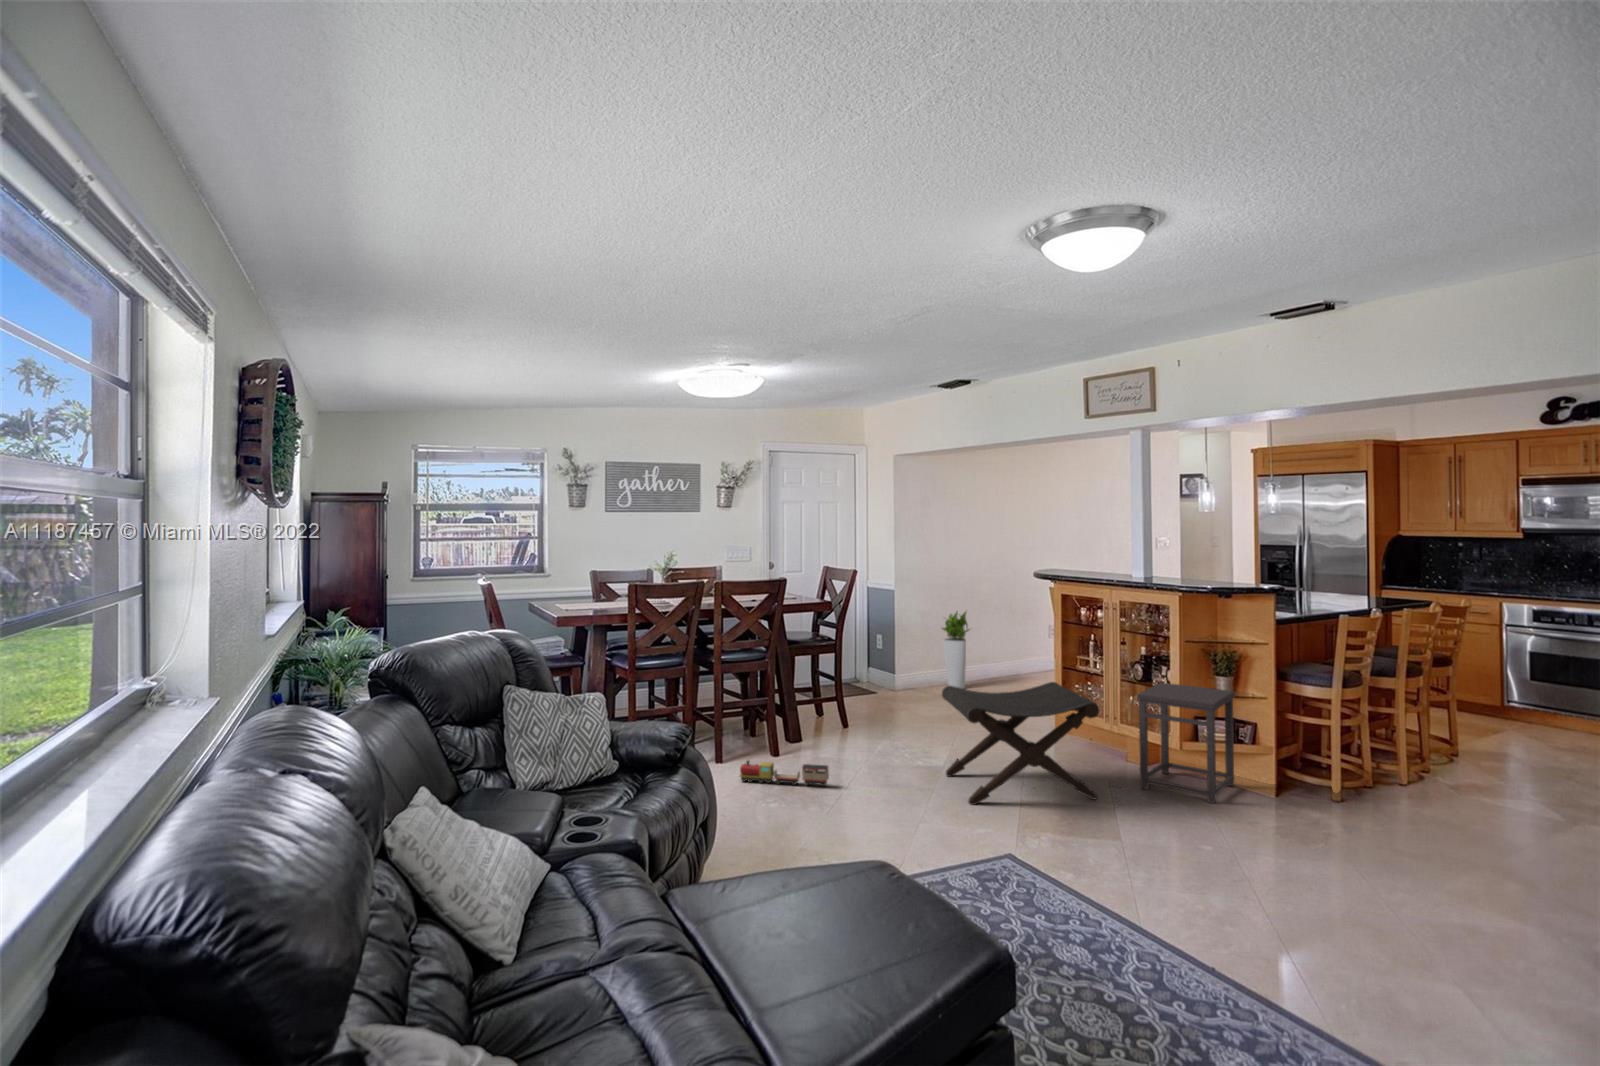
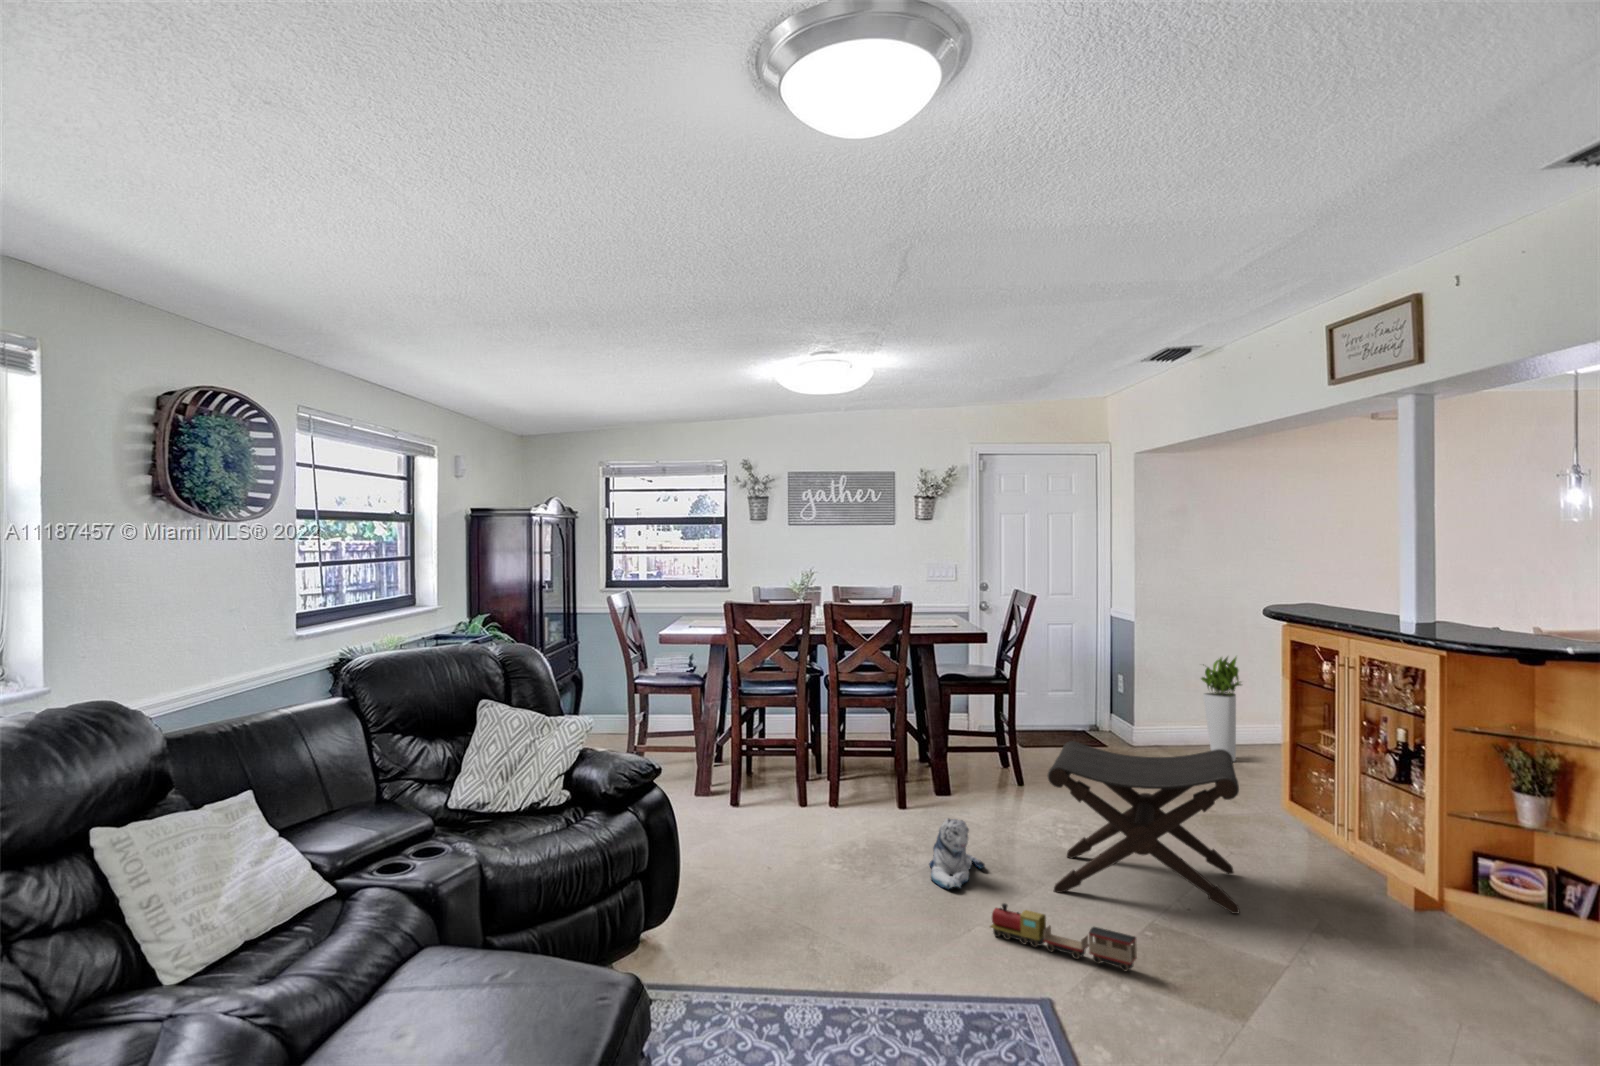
side table: present [1137,683,1235,803] -> none [1321,765,1495,950]
plush toy: none [862,759,909,817] -> present [929,818,985,889]
toy train: present [740,761,829,786] -> present [990,903,1137,972]

